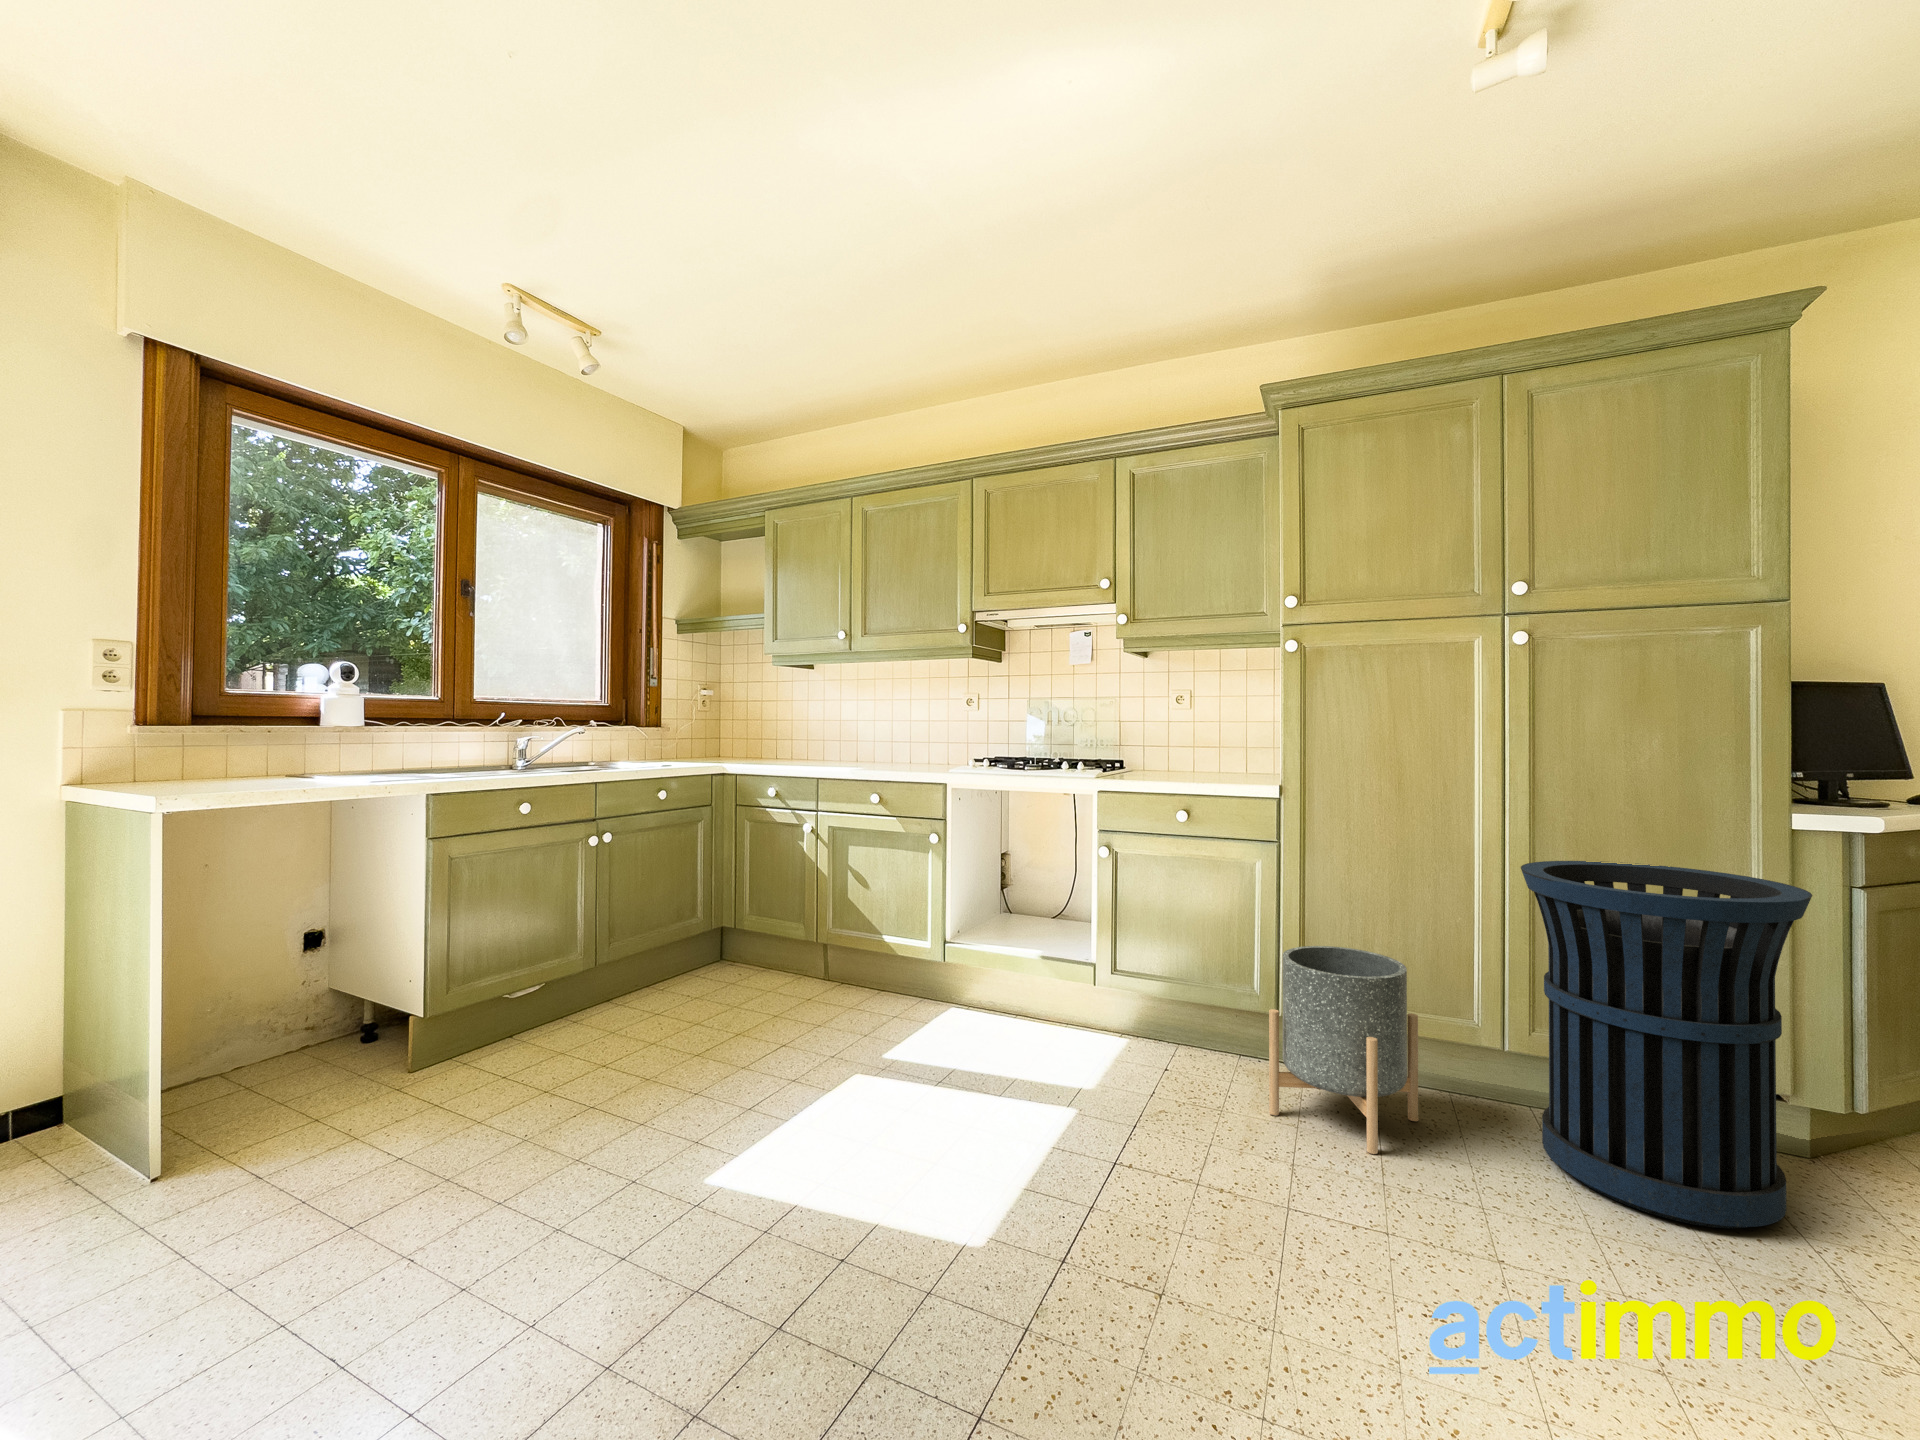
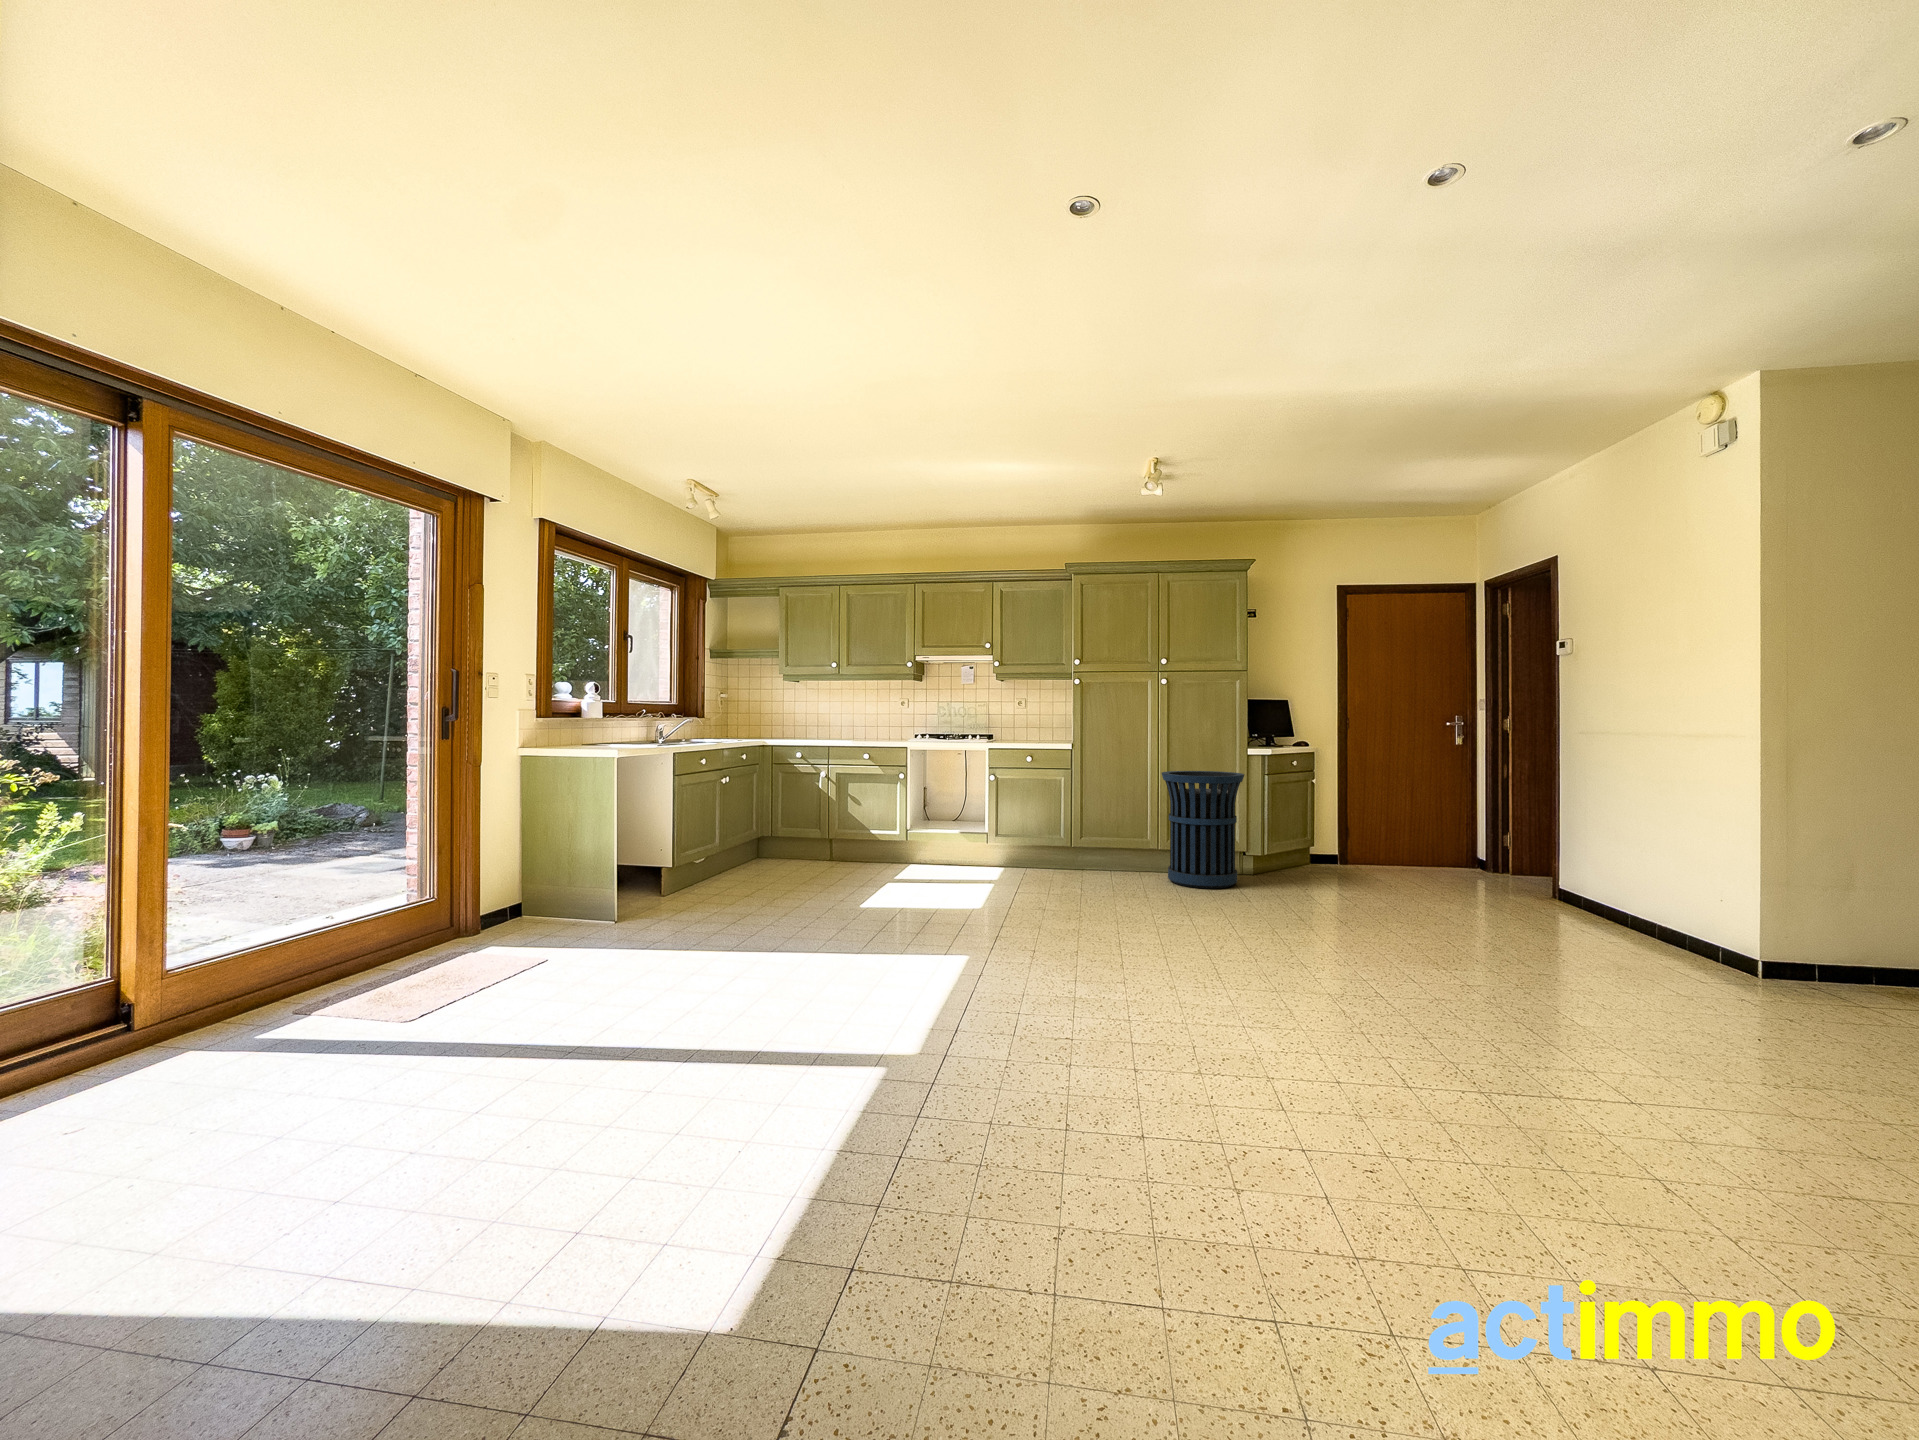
planter: present [1269,946,1418,1154] -> none [1070,812,1126,885]

